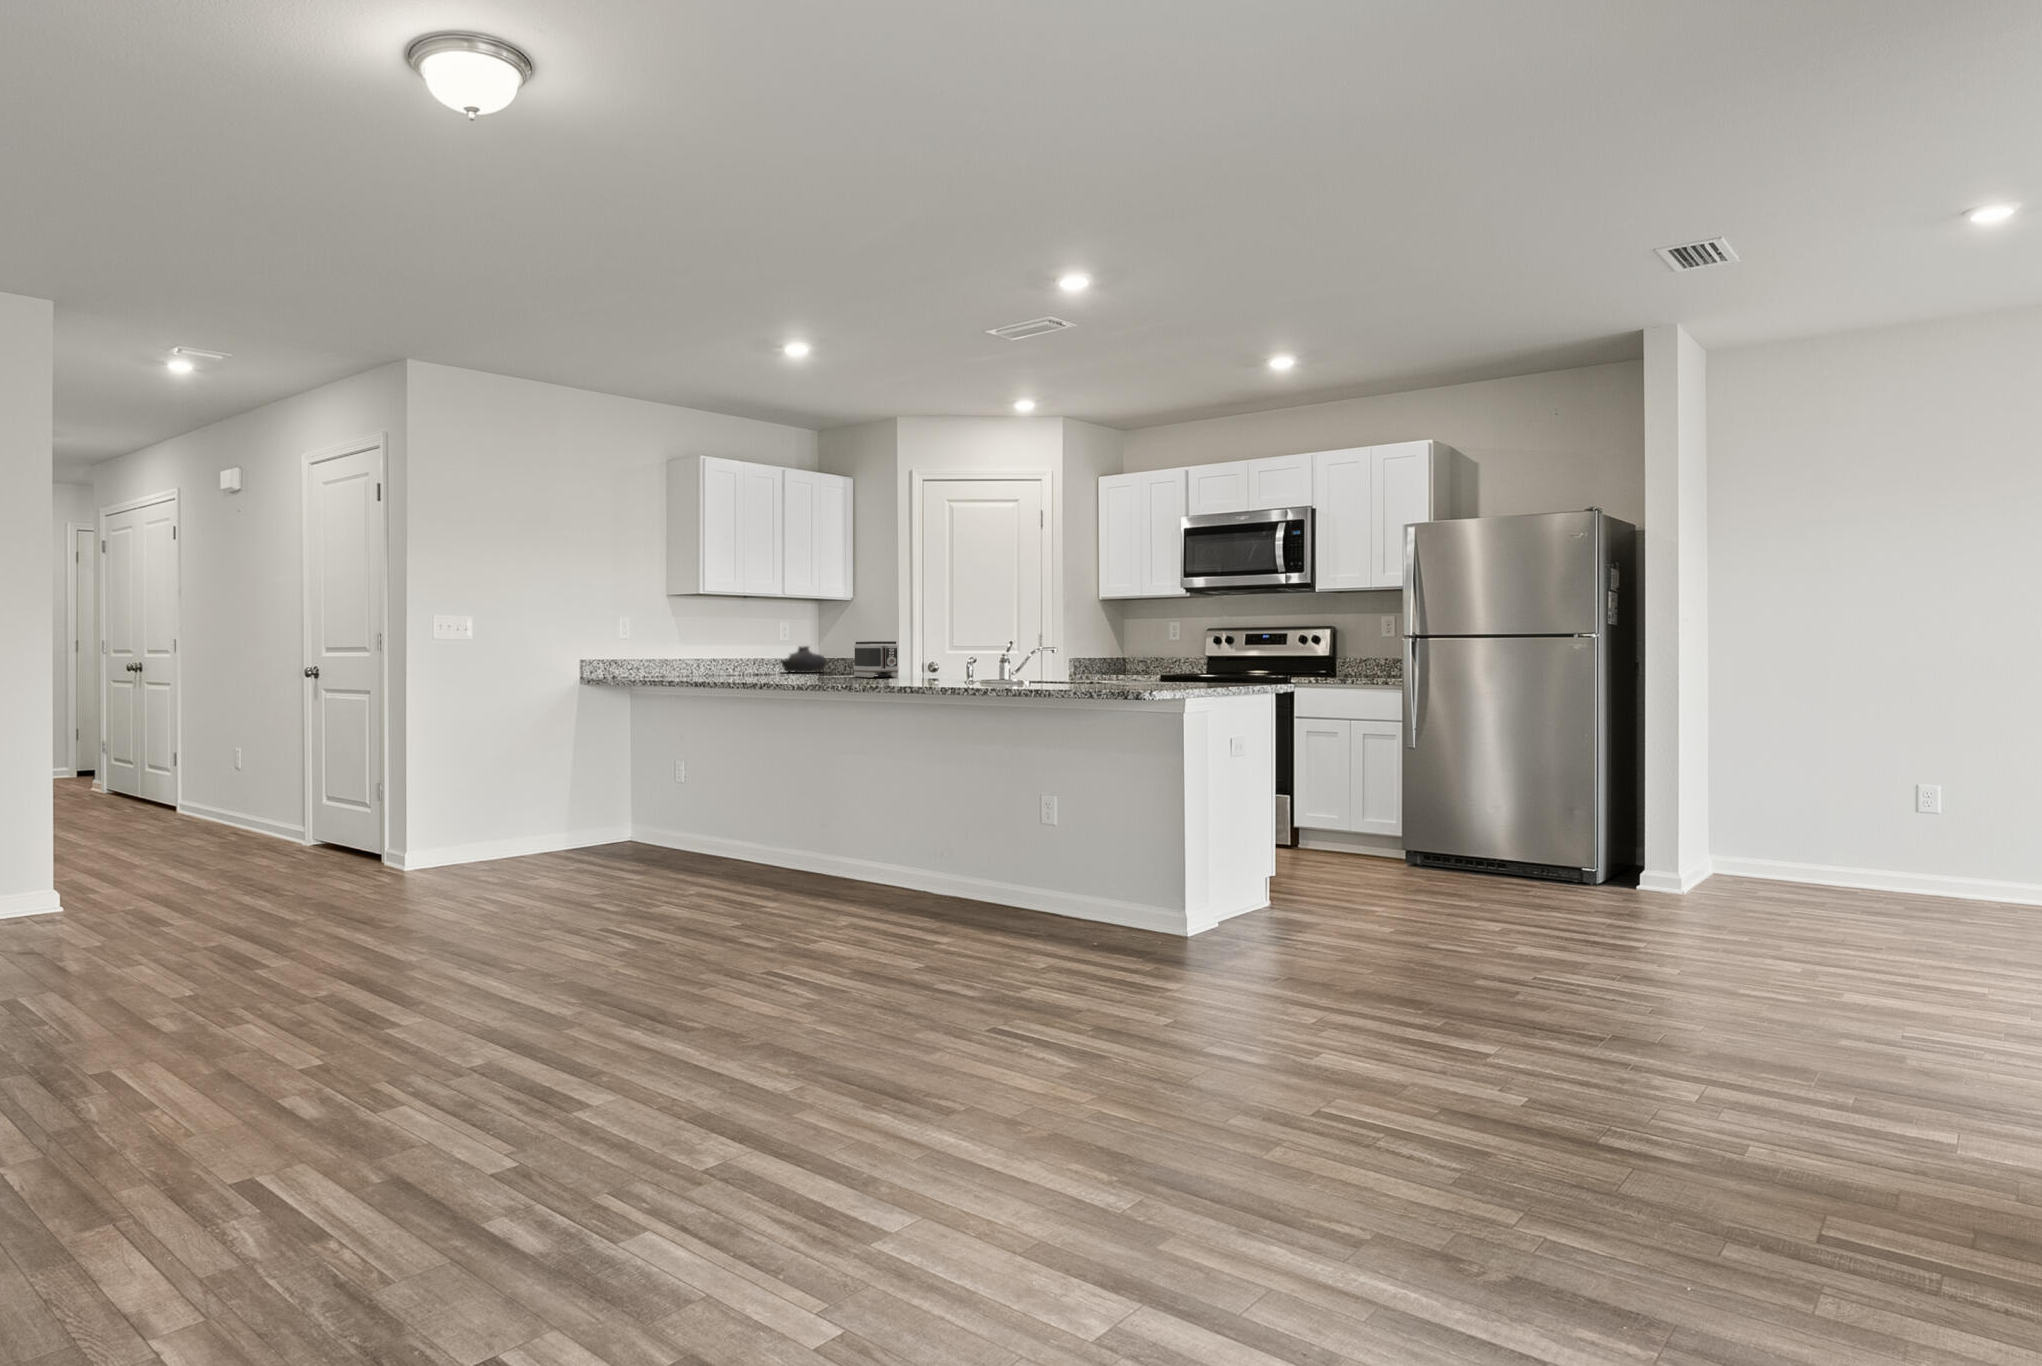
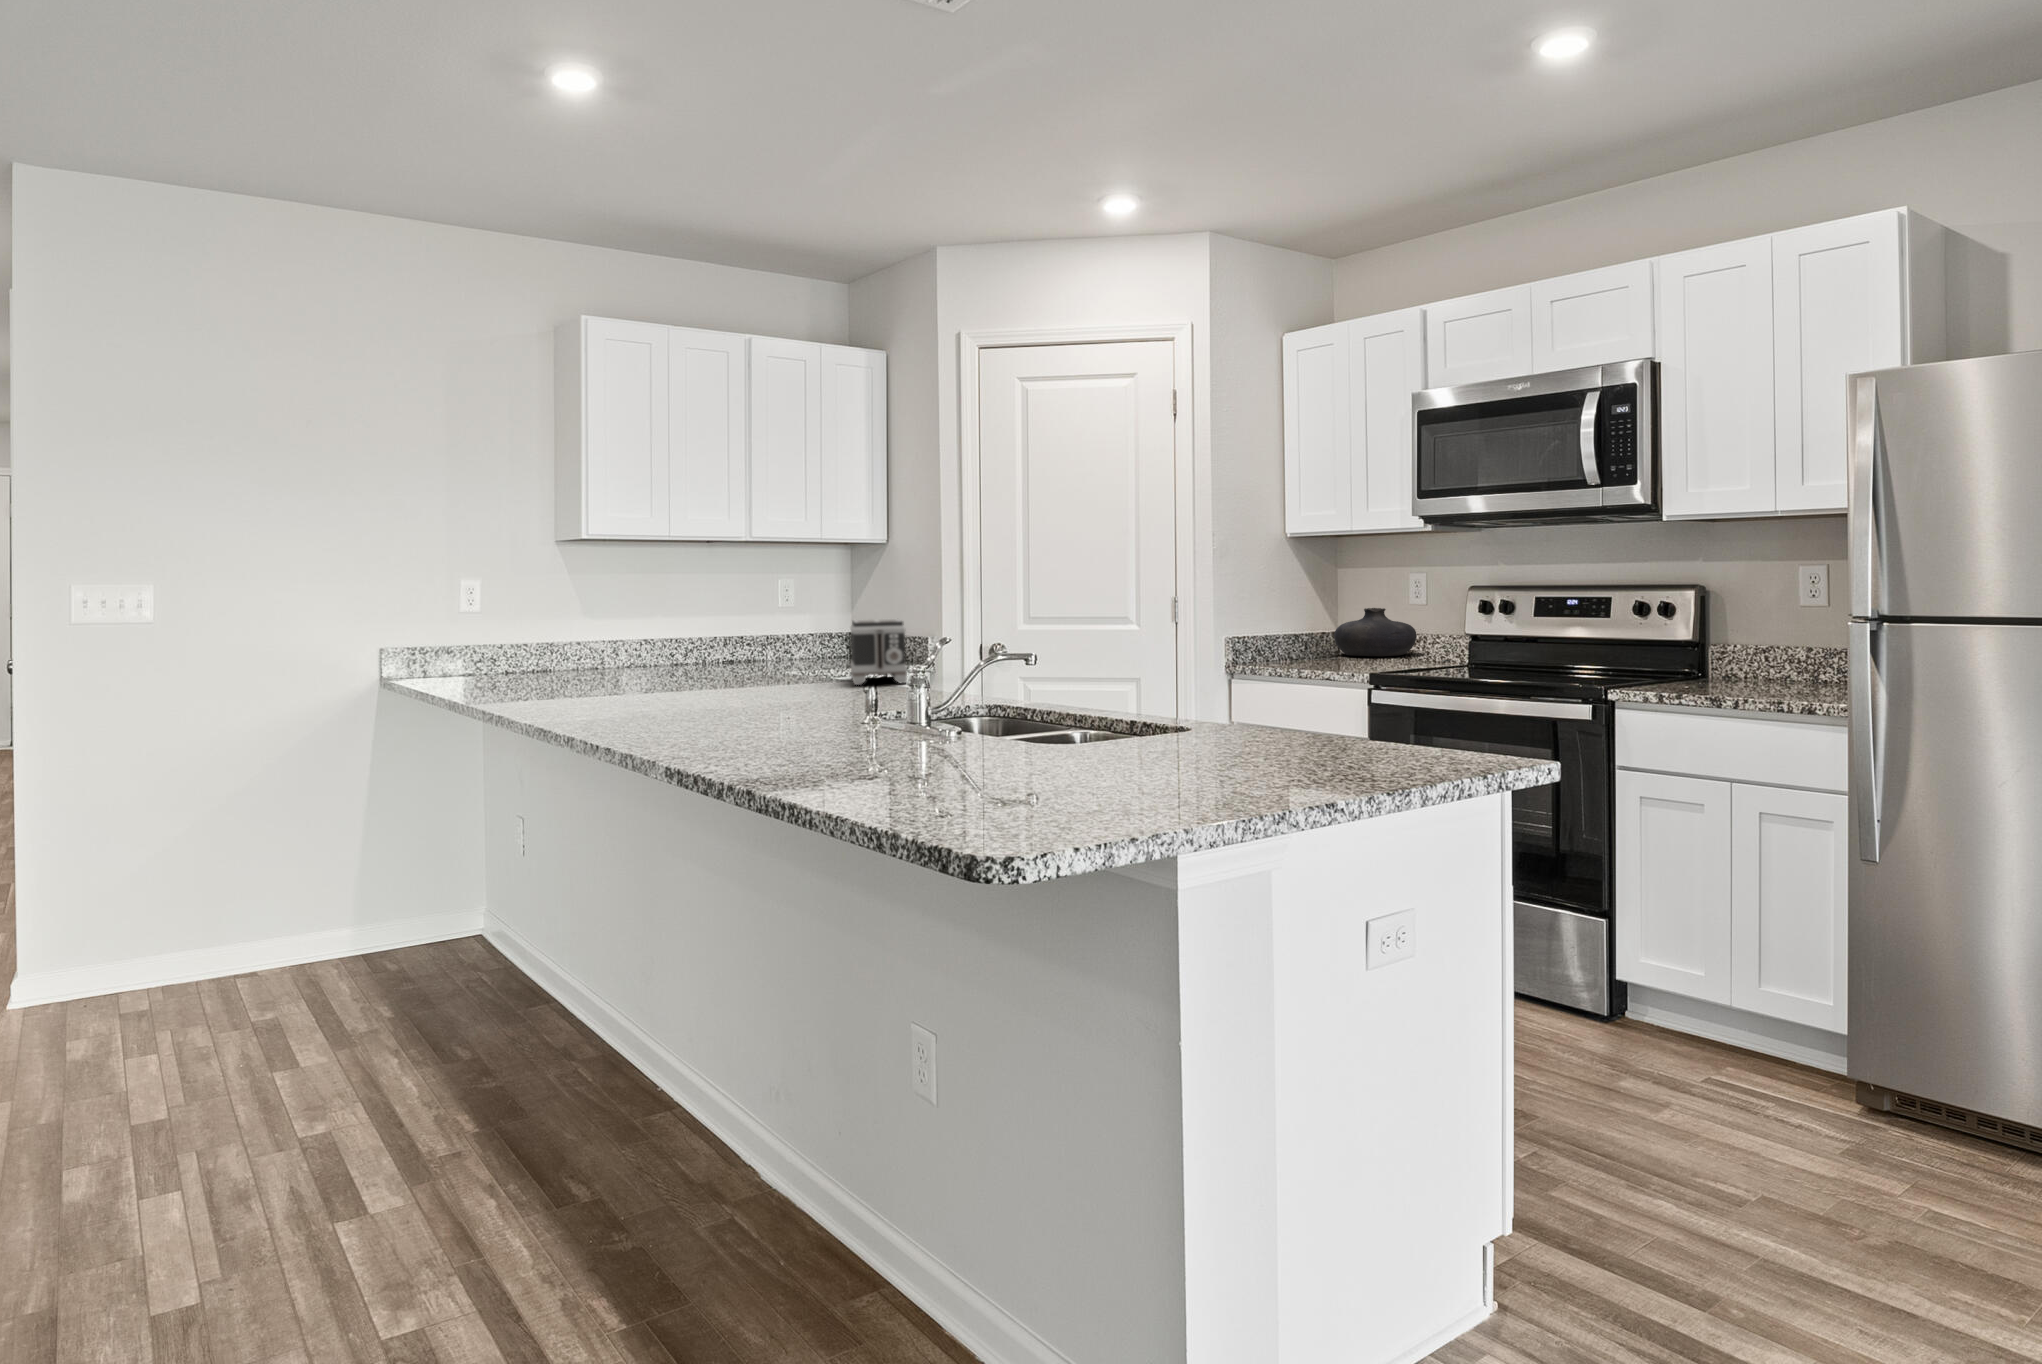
vase: present [781,646,826,673] -> present [1334,608,1417,656]

